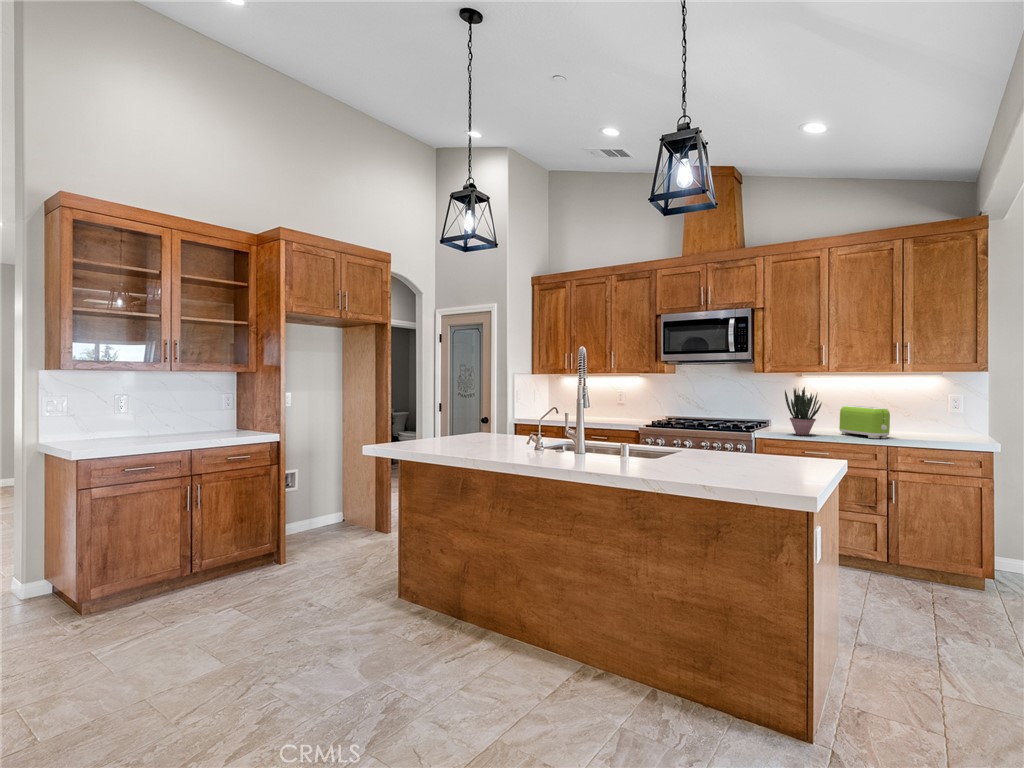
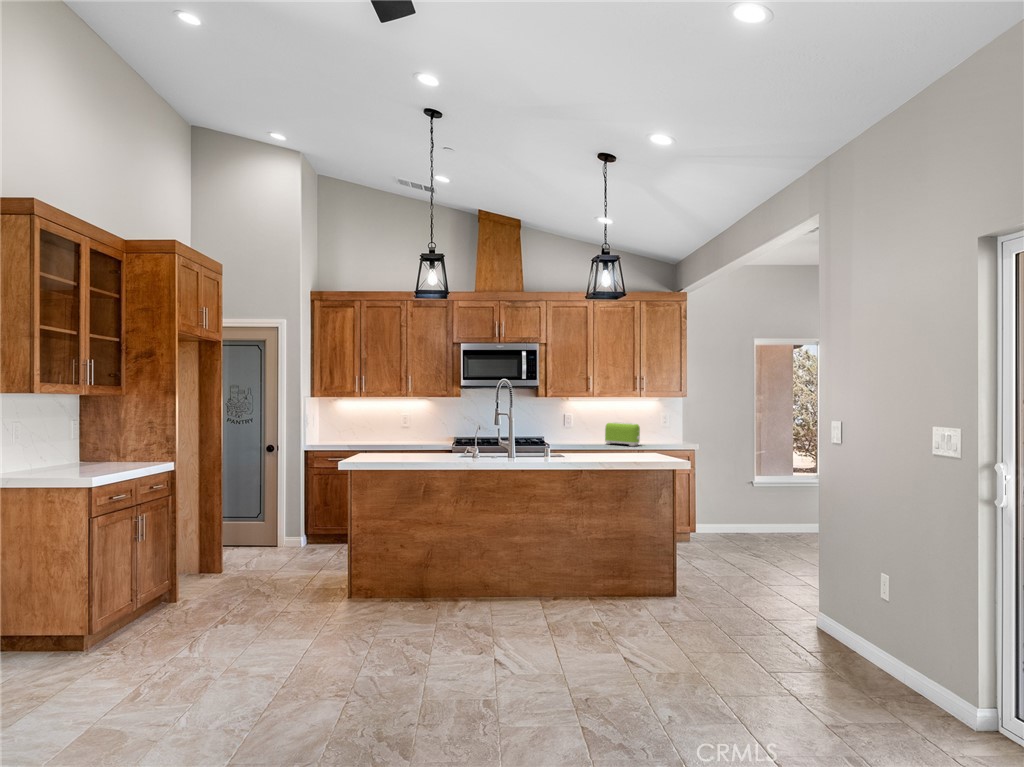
potted plant: present [785,387,822,435] -> none [576,409,600,447]

